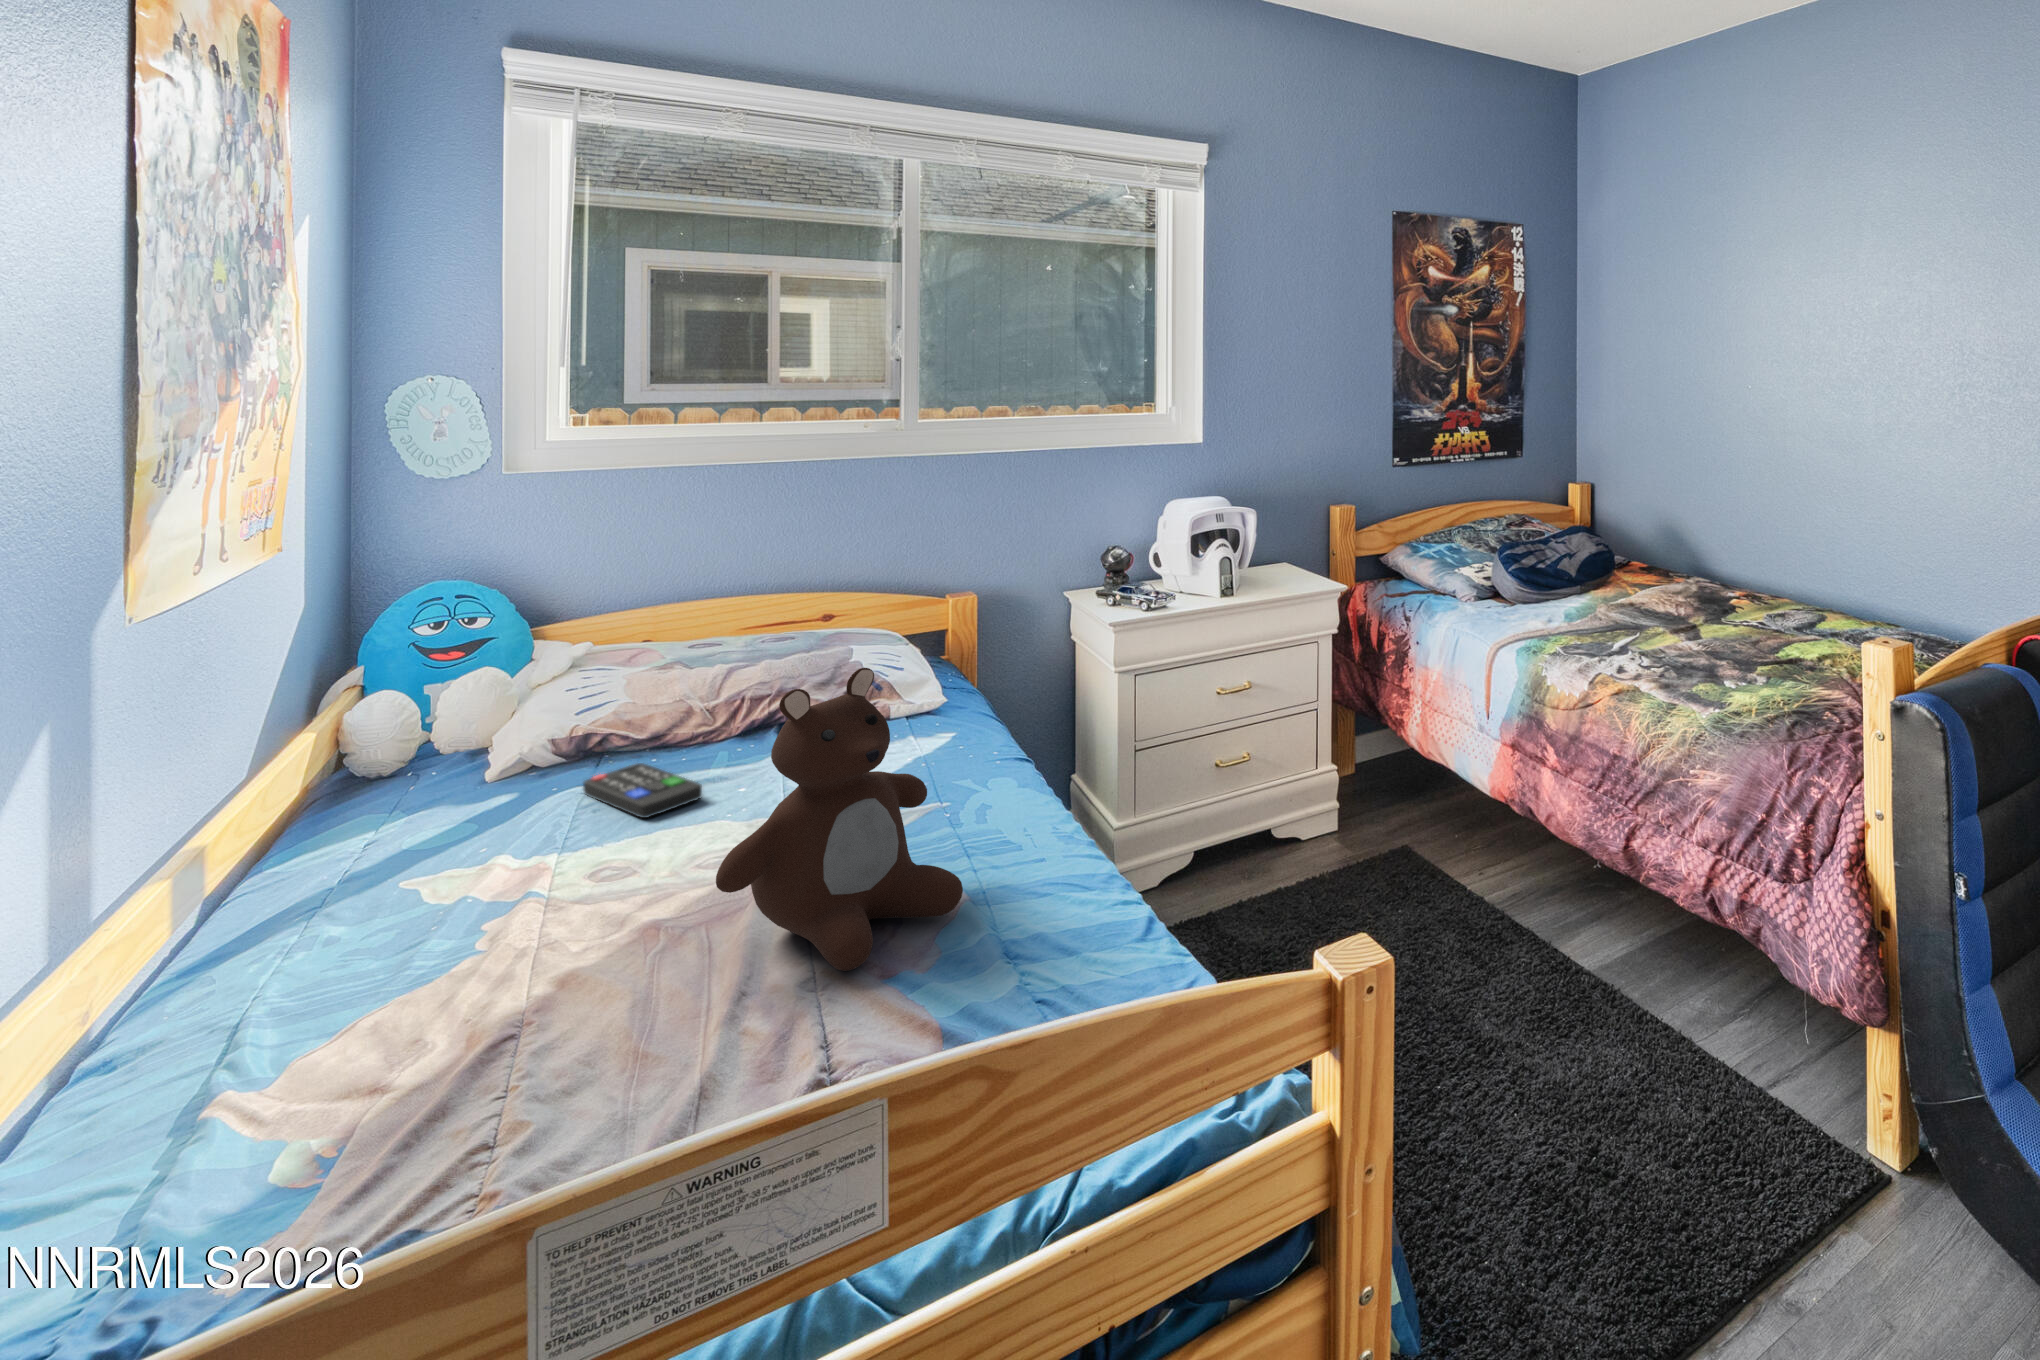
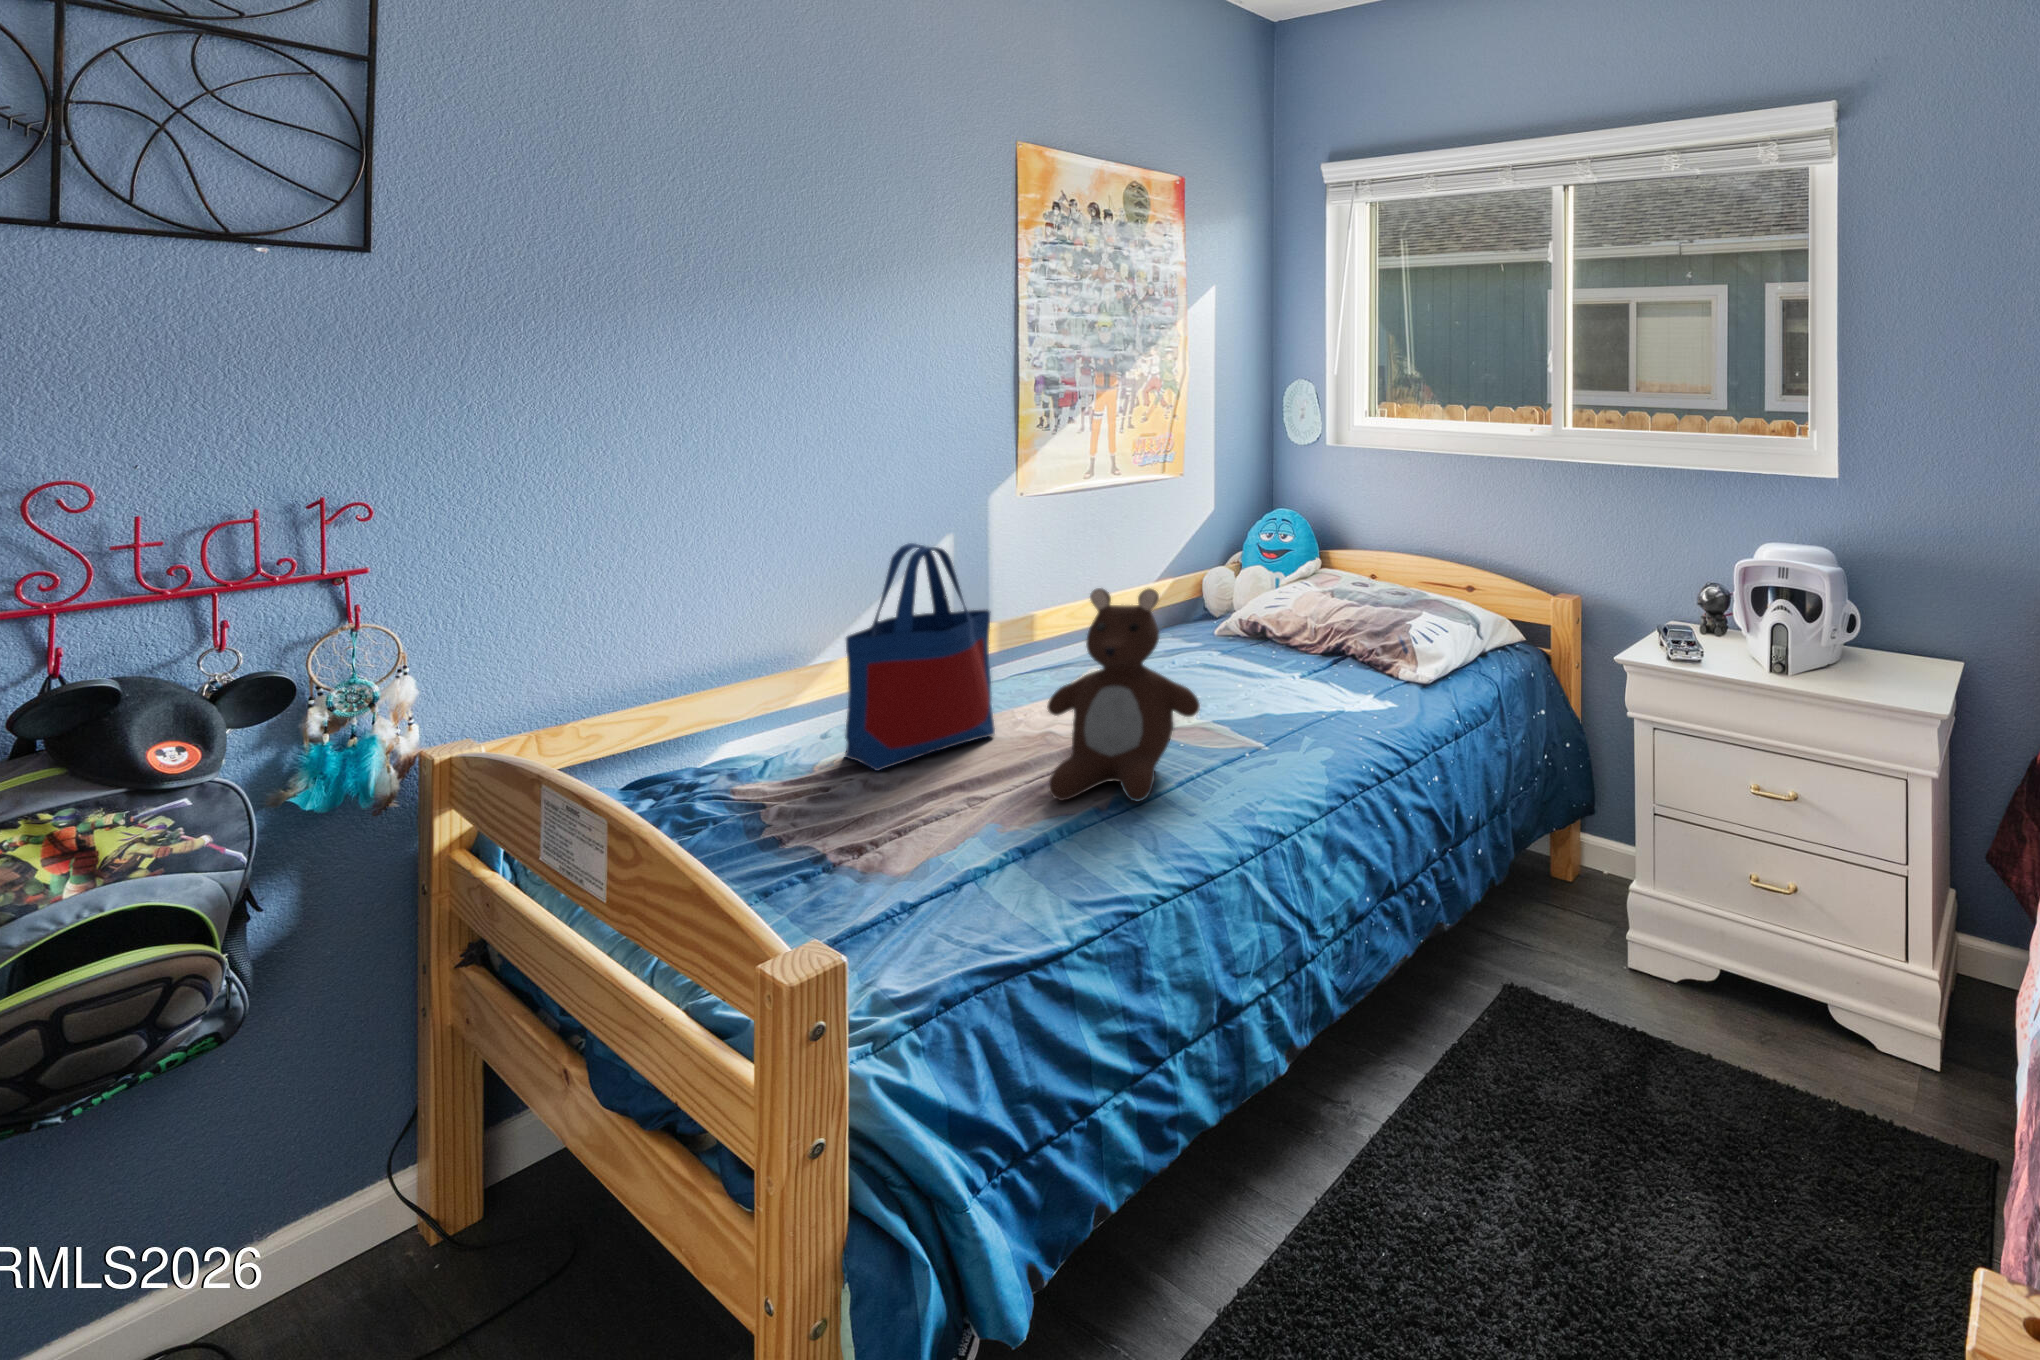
tote bag: none [219,726,502,1215] -> present [845,543,995,771]
remote control: present [583,763,702,818] -> none [1208,649,1261,682]

